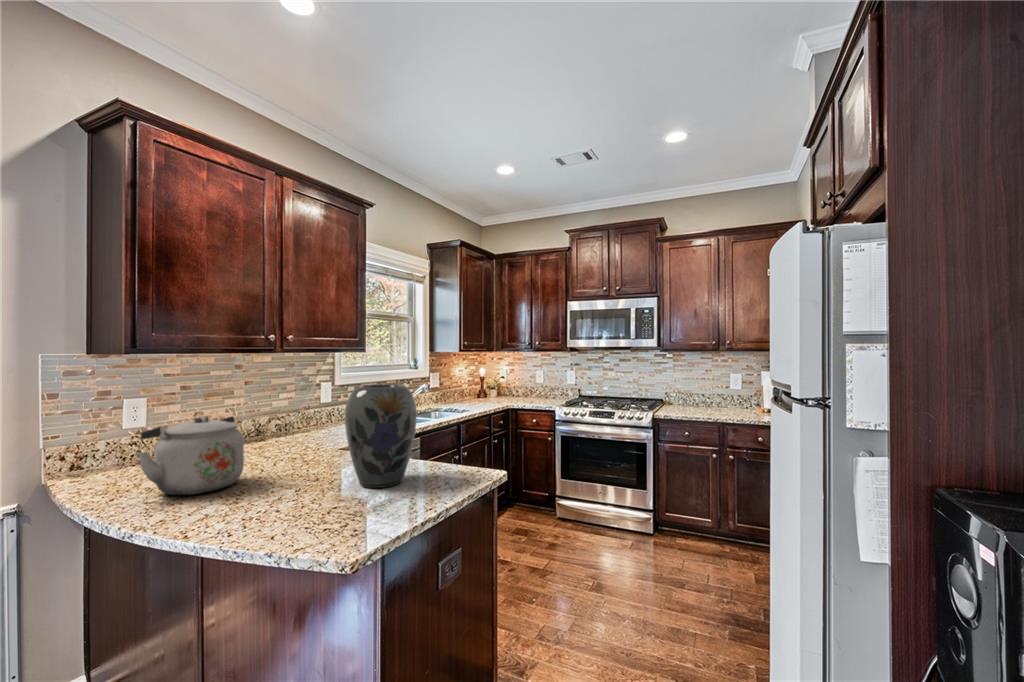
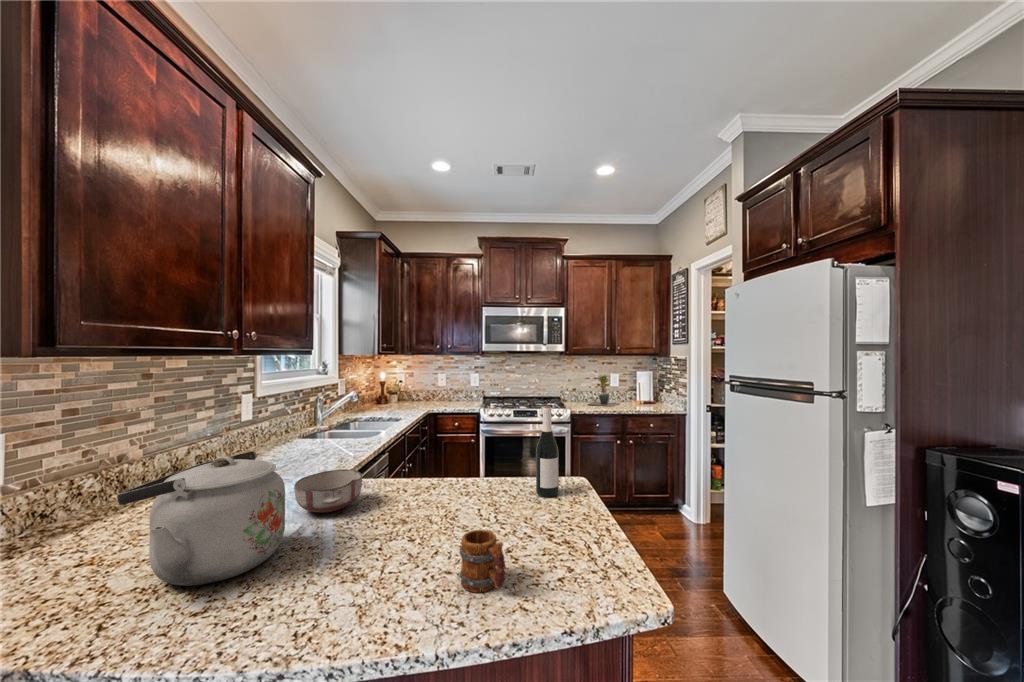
potted plant: none [683,376,729,414] -> present [588,376,618,407]
vase: present [345,384,417,488] -> none [426,395,506,520]
wine bottle: none [453,398,474,483] -> present [536,406,559,497]
ceramic bowl: none [277,440,330,470] -> present [294,469,362,513]
mug: none [283,485,315,530] -> present [459,530,505,592]

